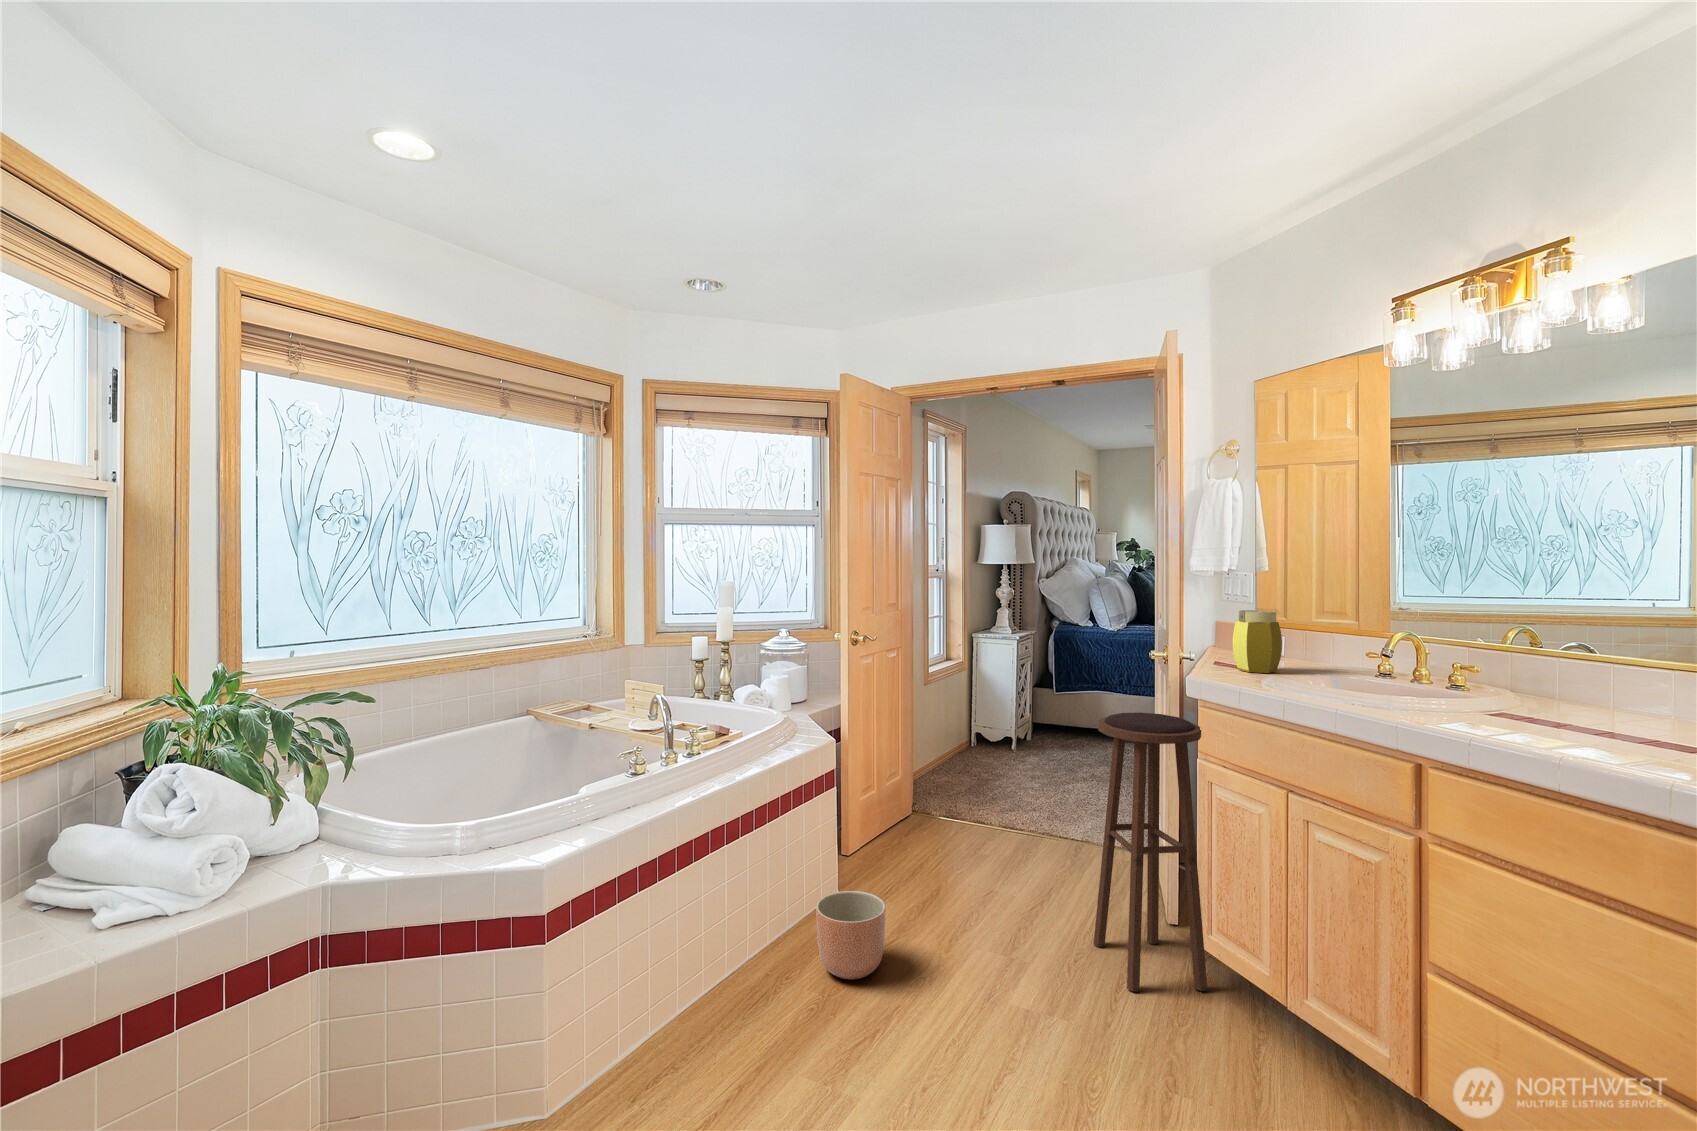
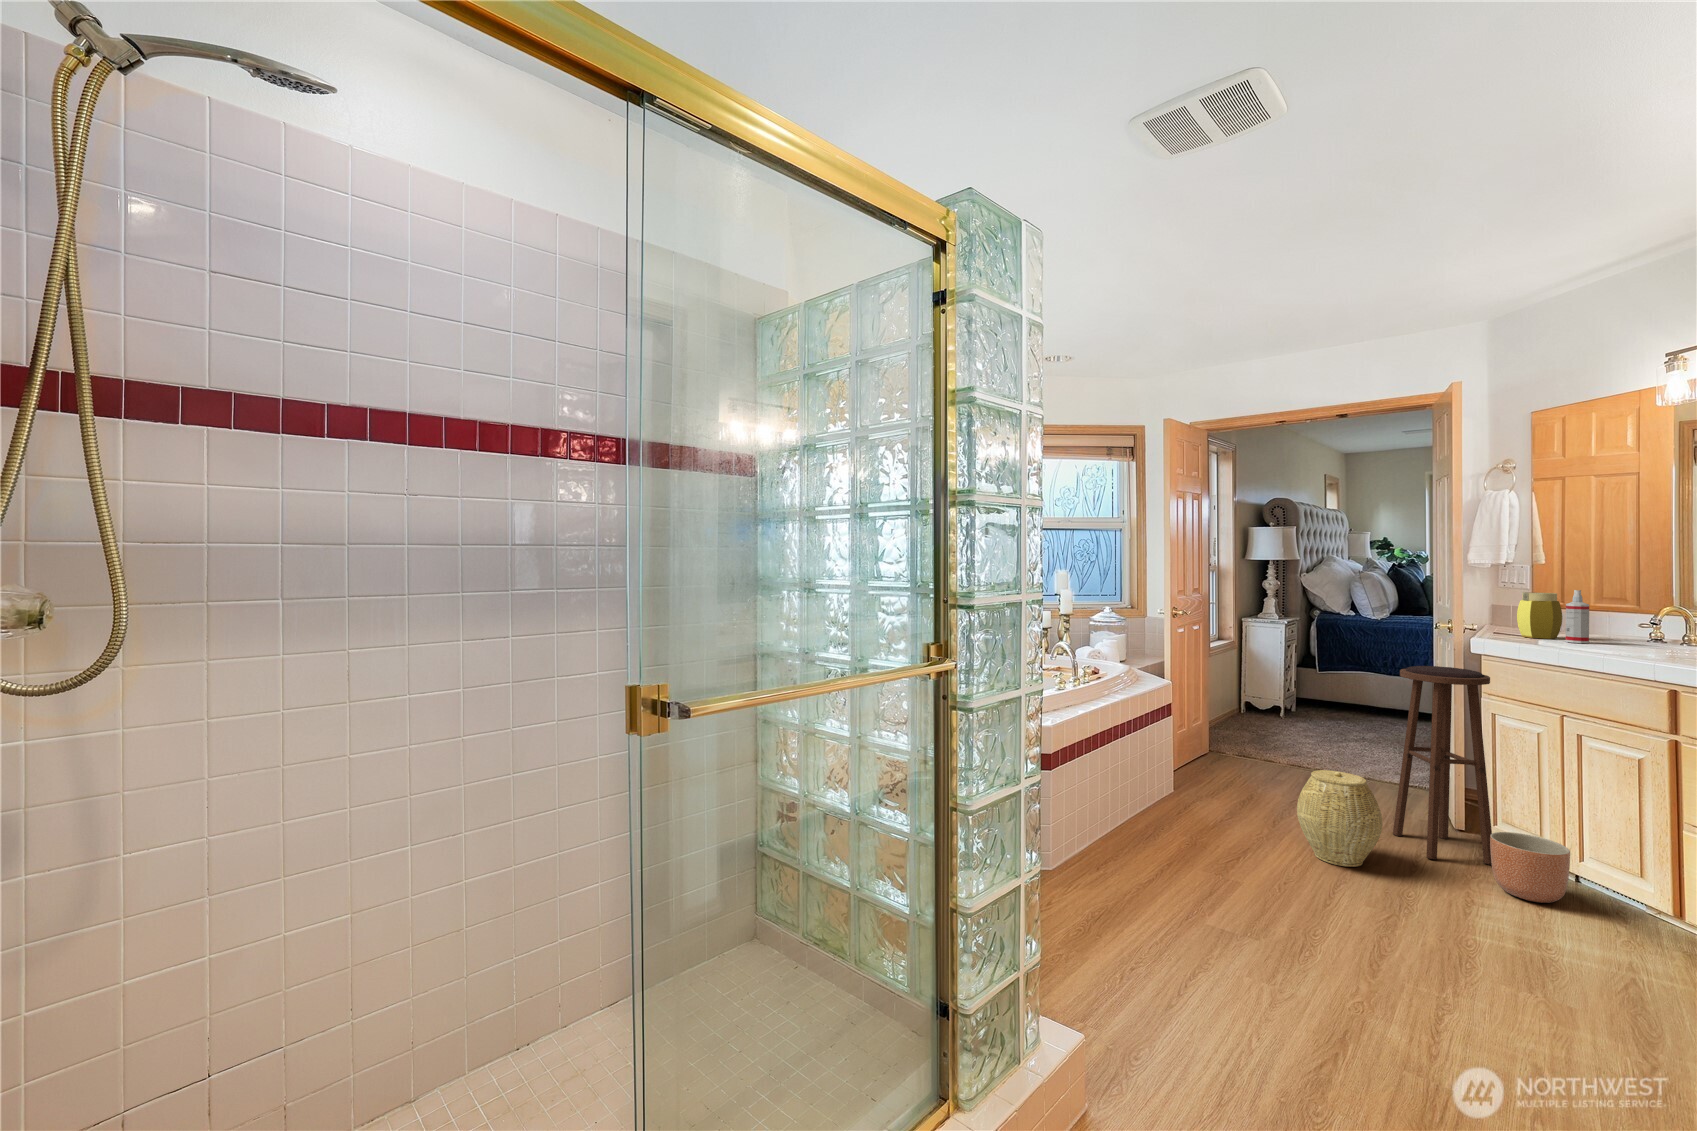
spray bottle: none [1286,608,1312,681] -> present [1566,590,1589,643]
woven basket: none [962,875,1067,1027] -> present [1297,770,1382,867]
planter: present [816,891,886,979] -> present [1490,832,1570,903]

